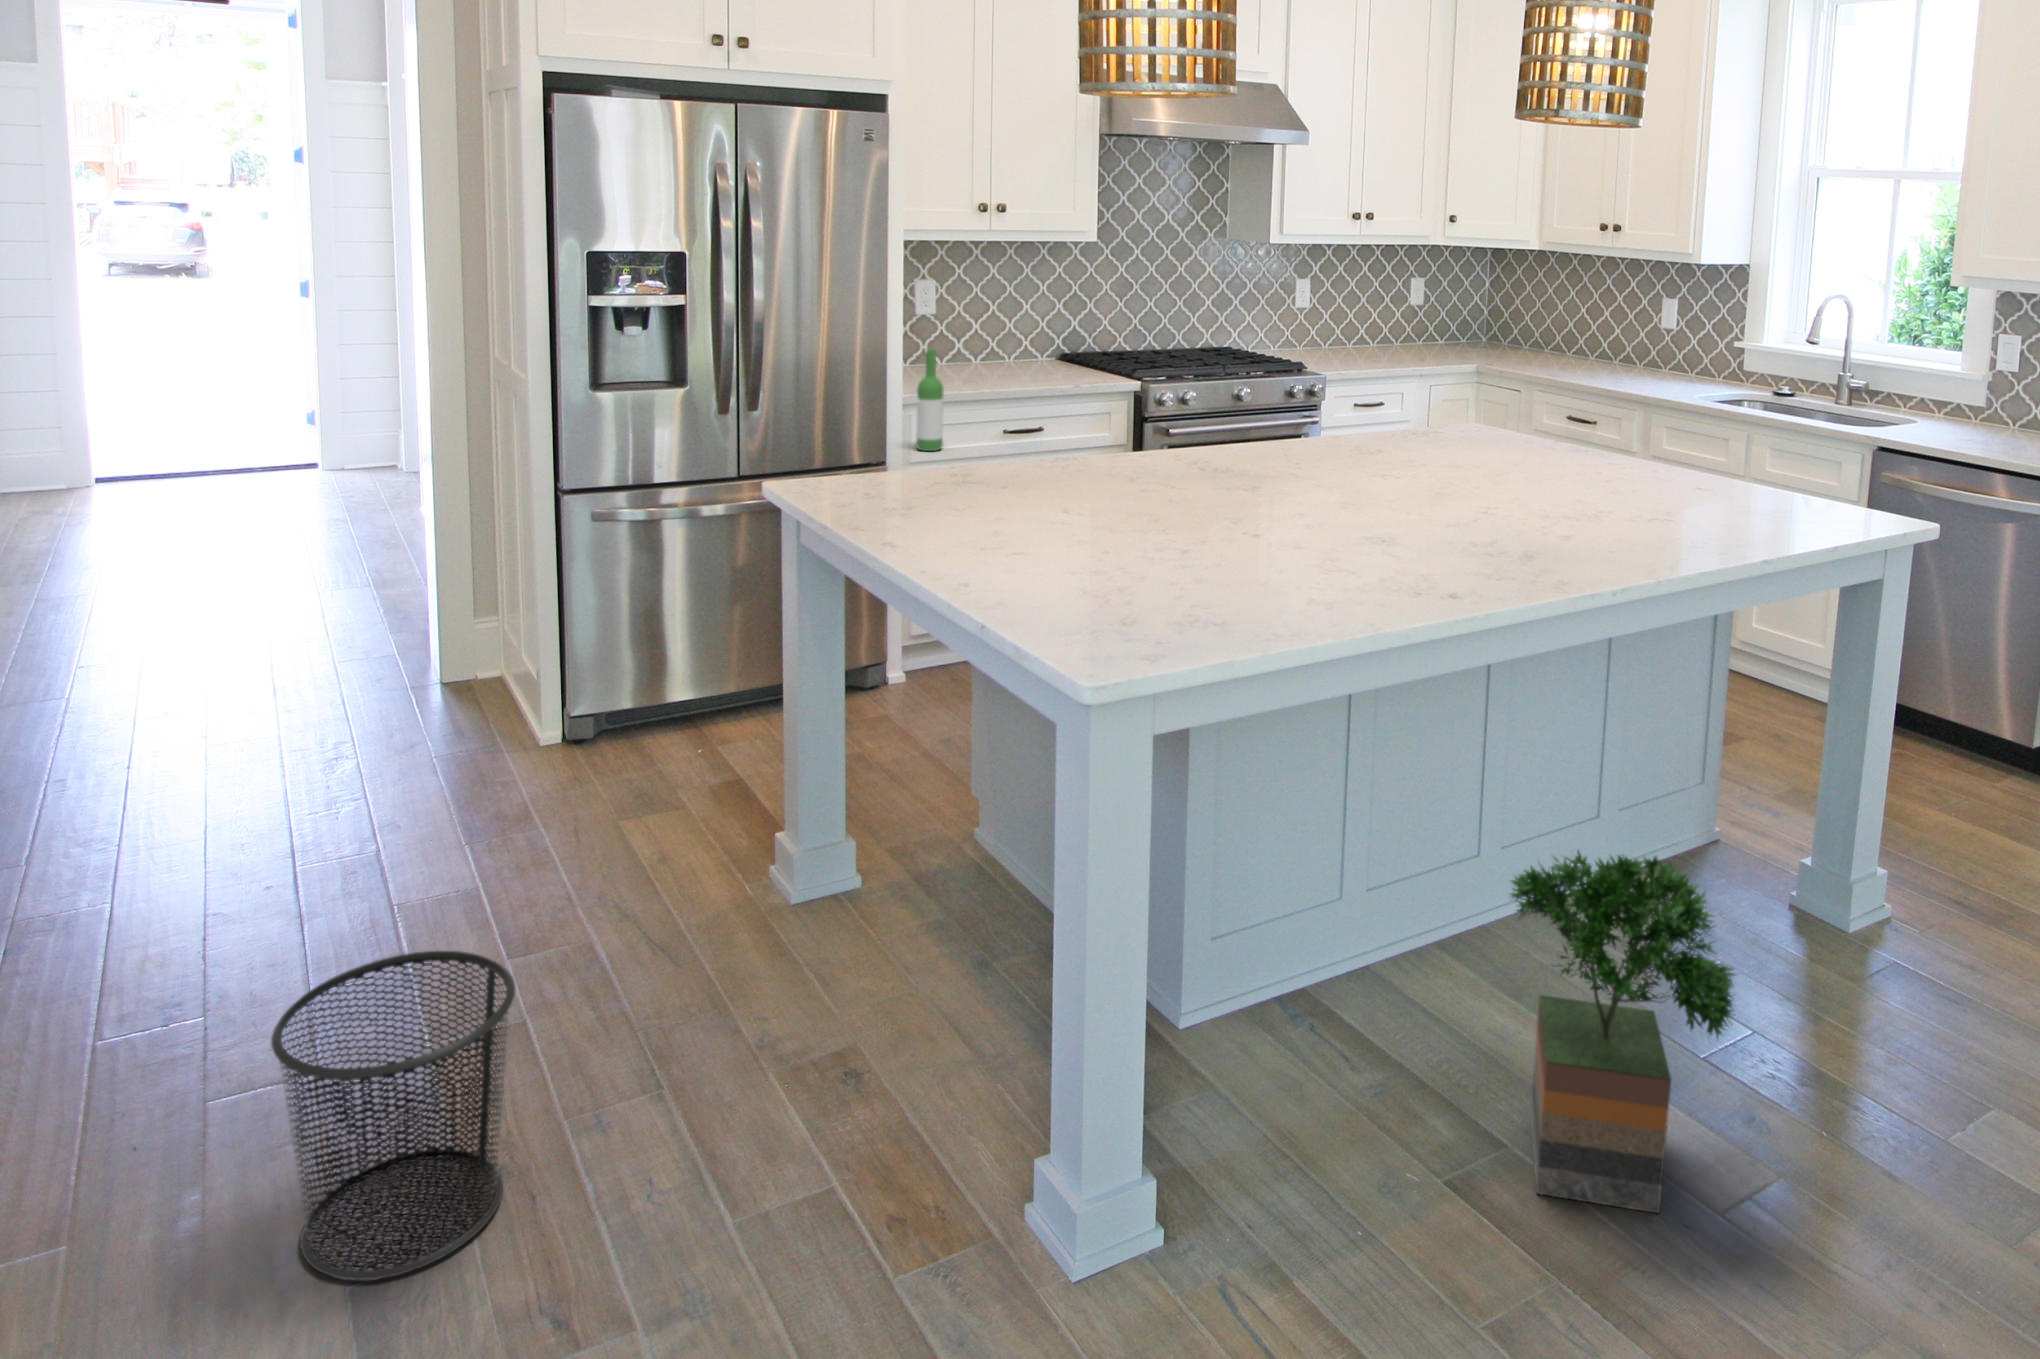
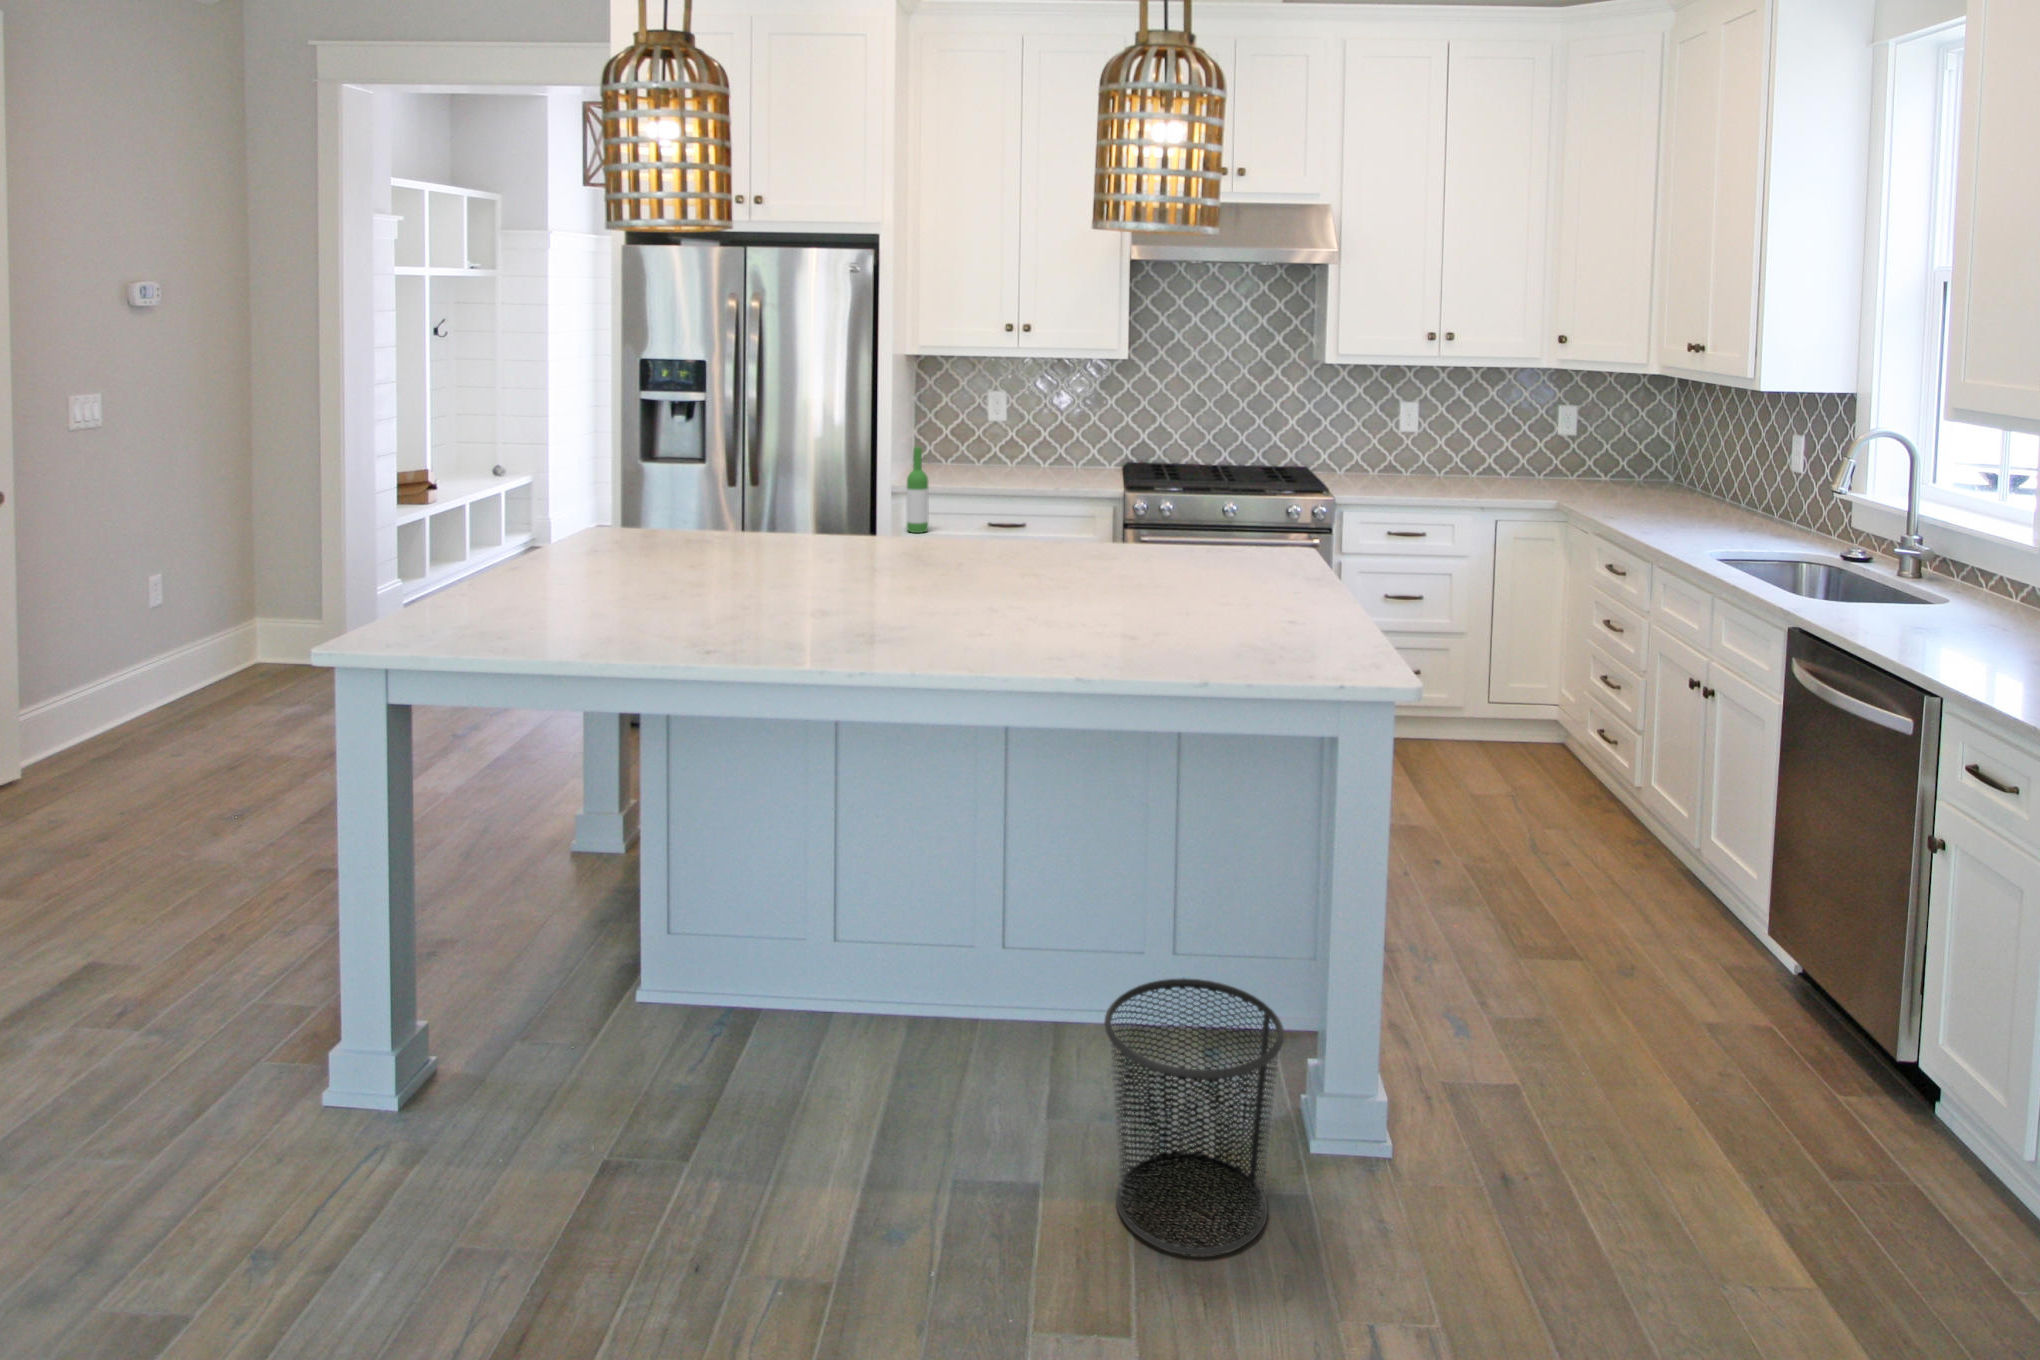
potted tree: present [1509,851,1735,1213] -> none [605,889,823,1235]
waste bin: present [271,951,515,1280] -> present [1104,978,1284,1256]

